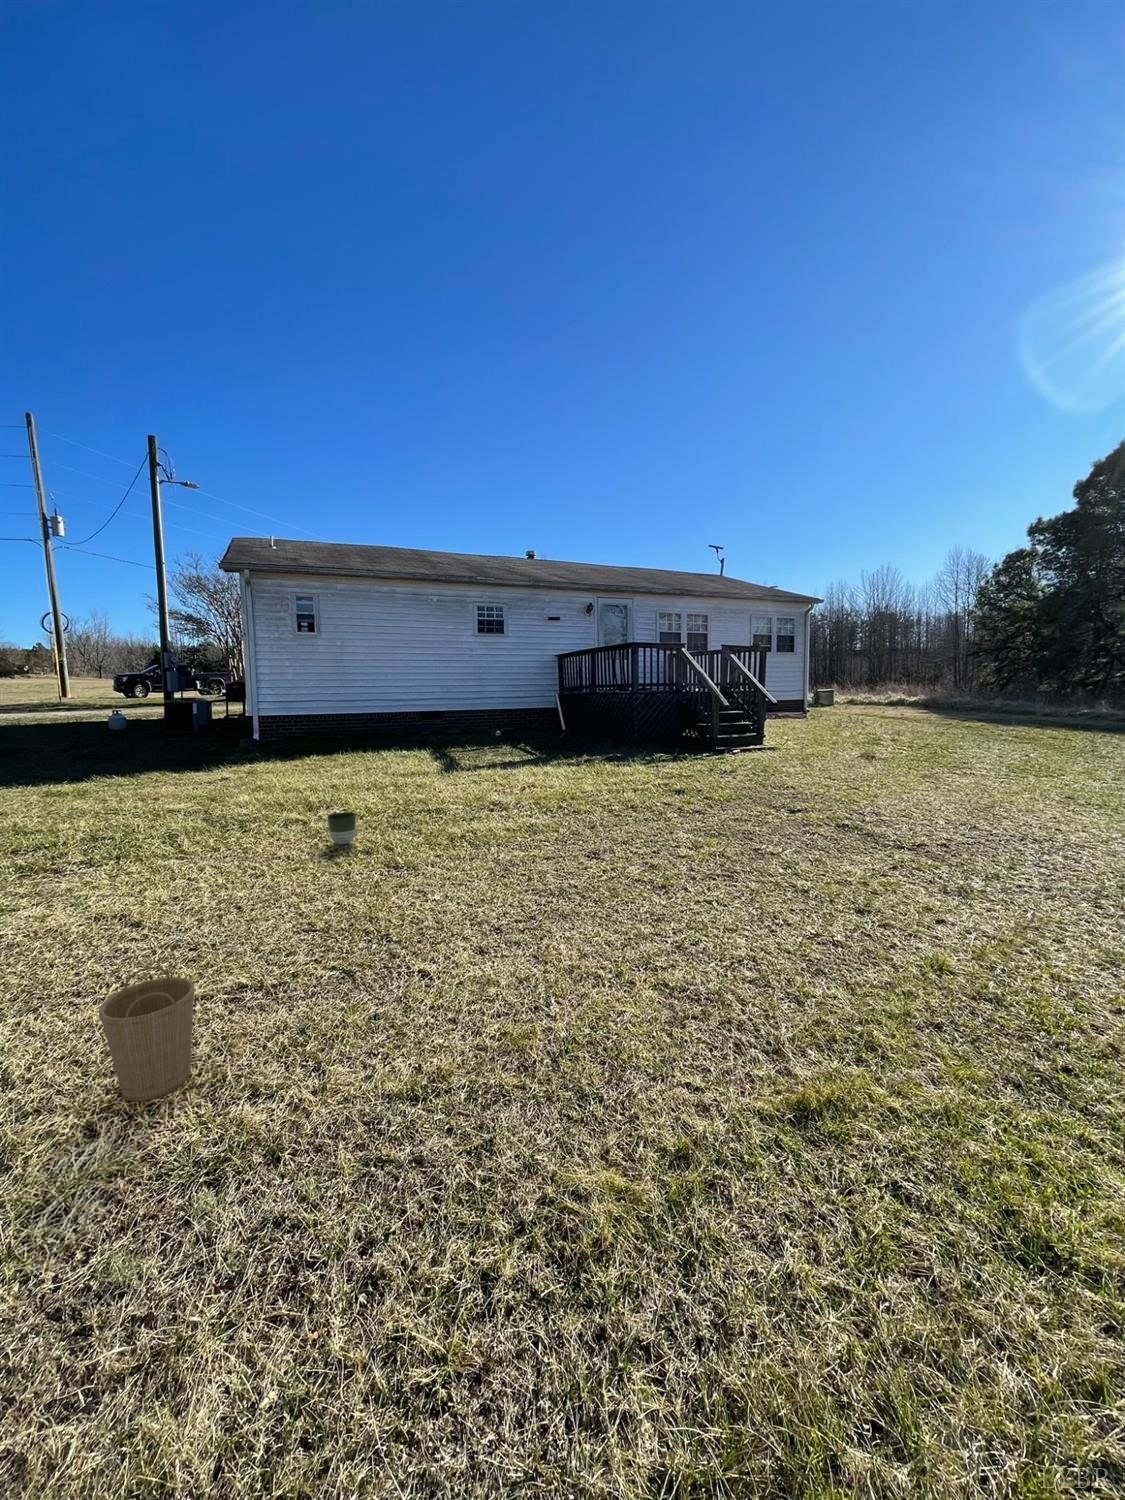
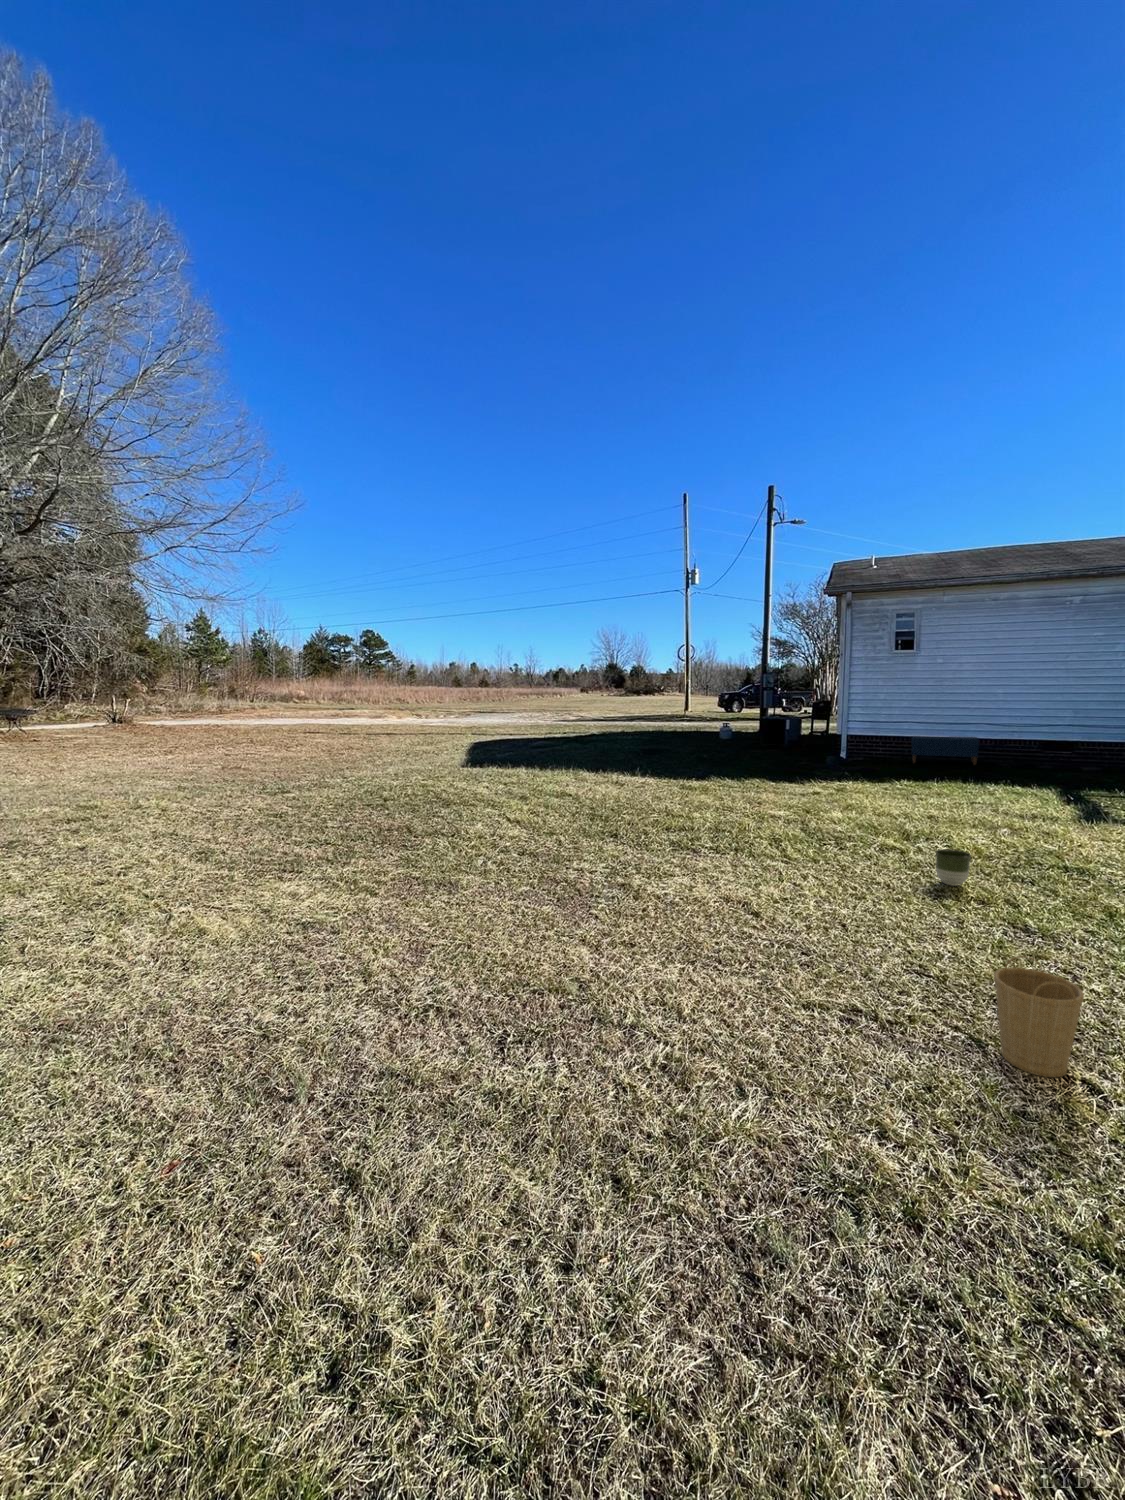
bench: none [321,714,375,741] -> present [912,736,979,765]
basket: present [99,967,194,1102] -> present [994,956,1084,1077]

